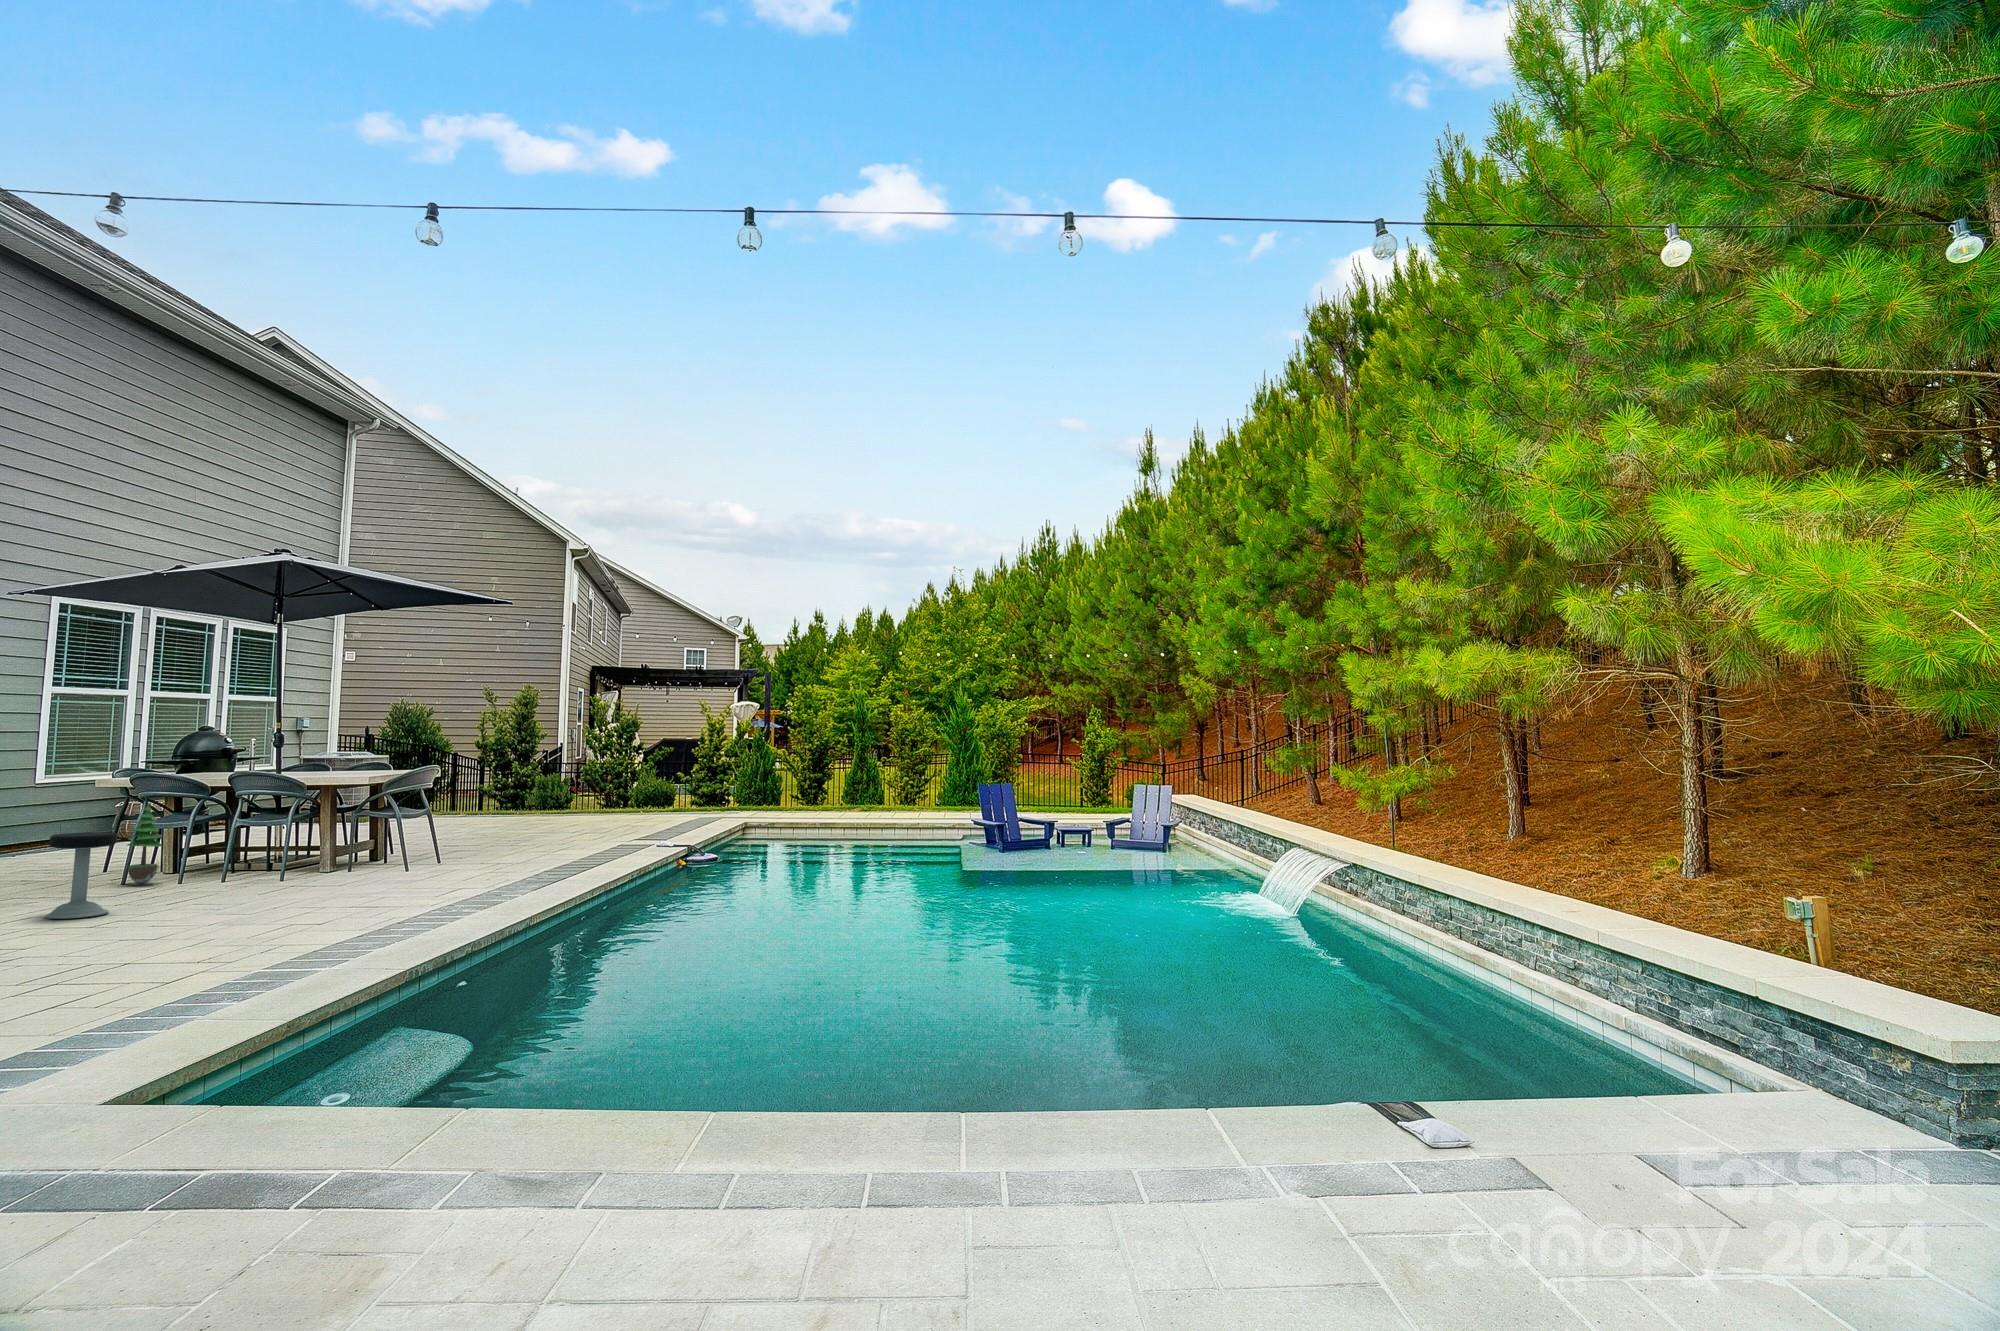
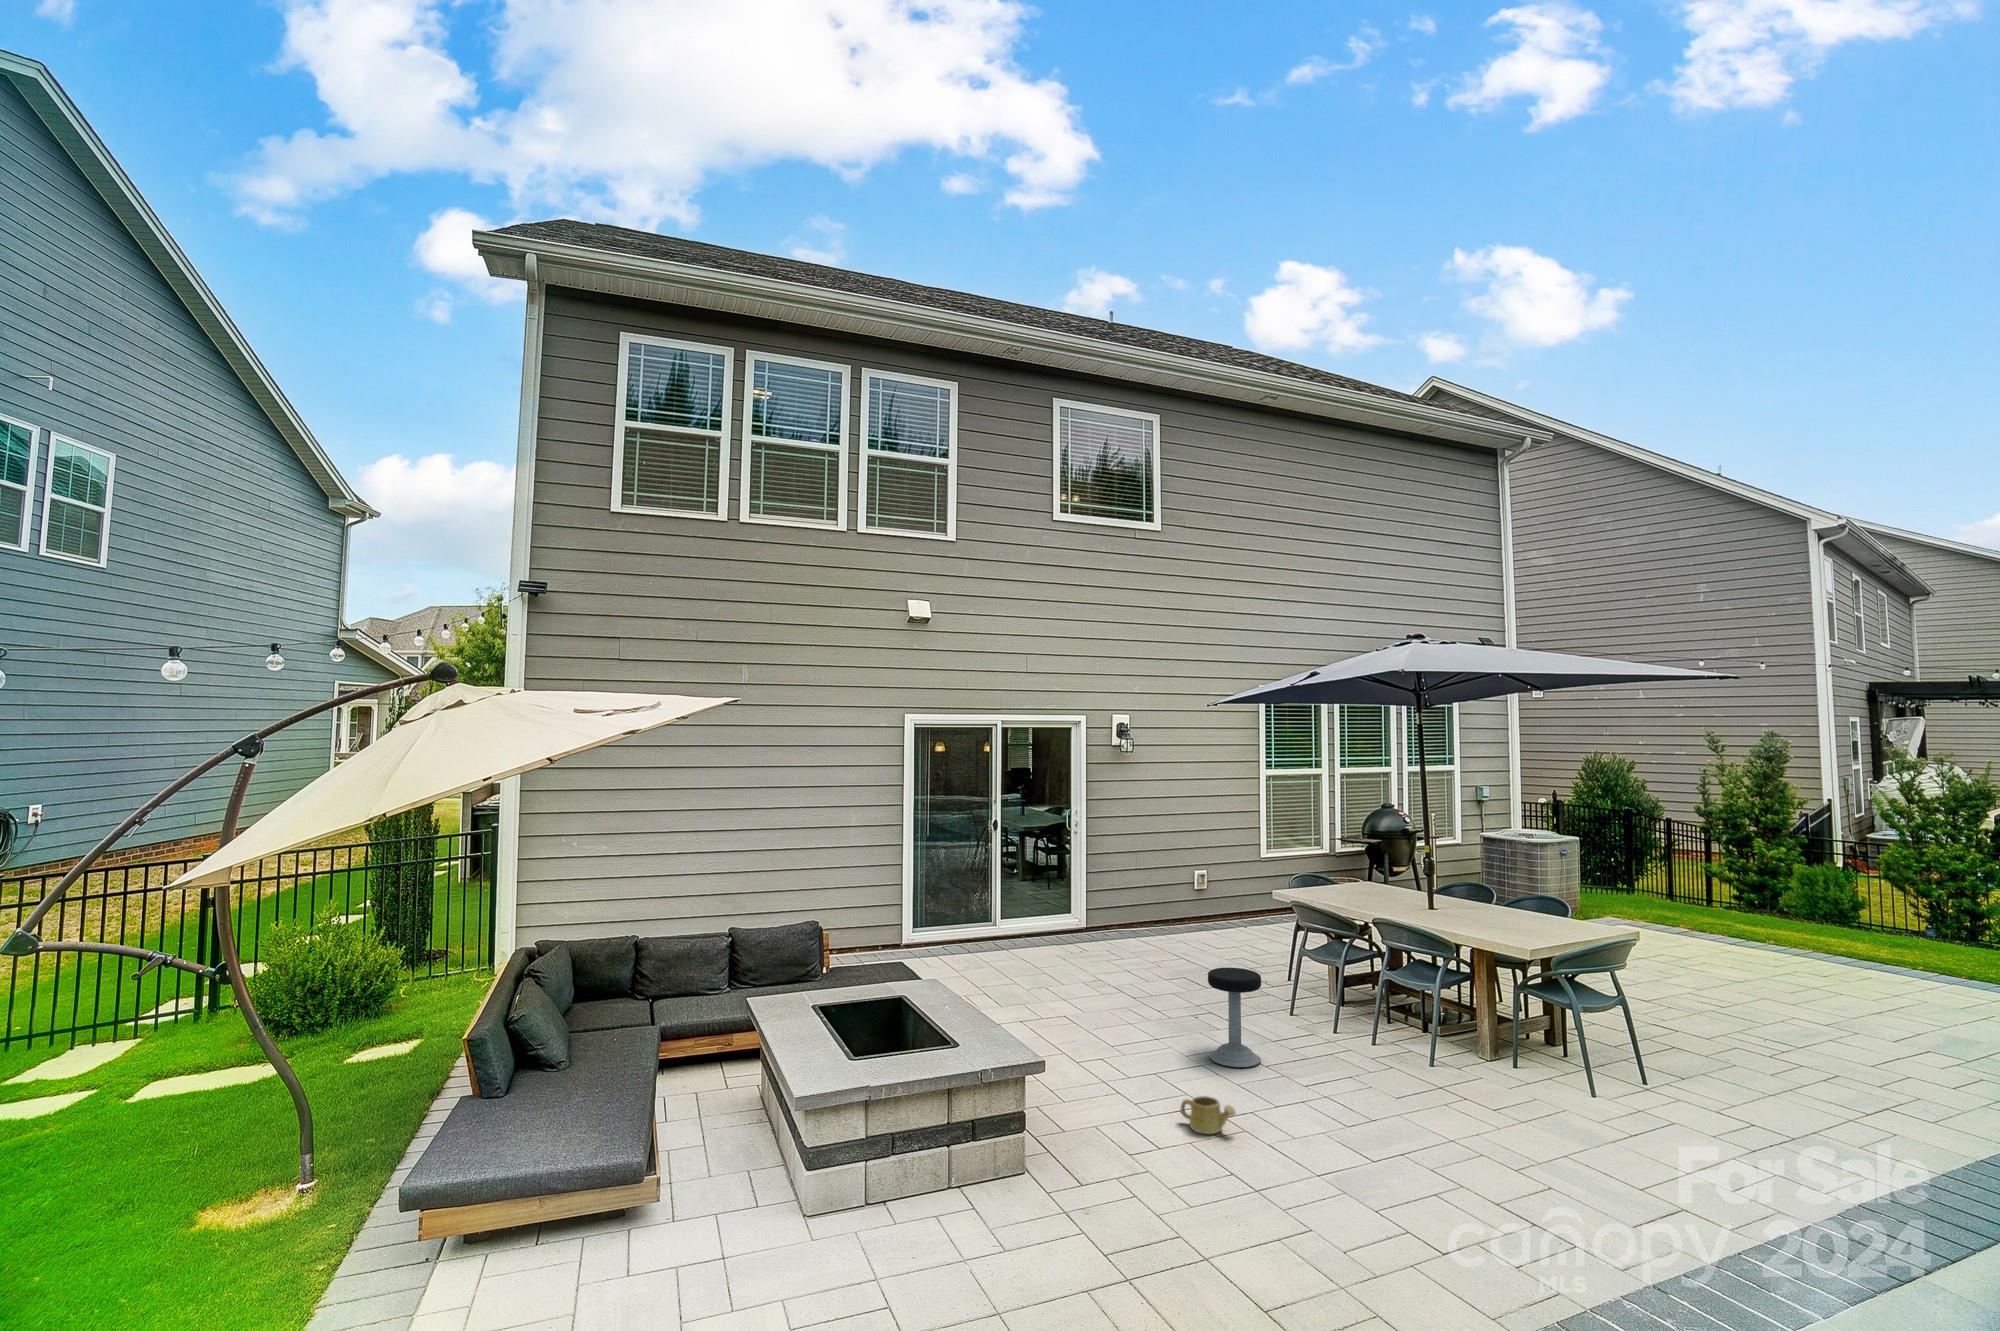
potted tree: present [127,804,162,885] -> none [1294,919,1326,1007]
watering can: none [45,916,115,946] -> present [1181,1096,1236,1134]

